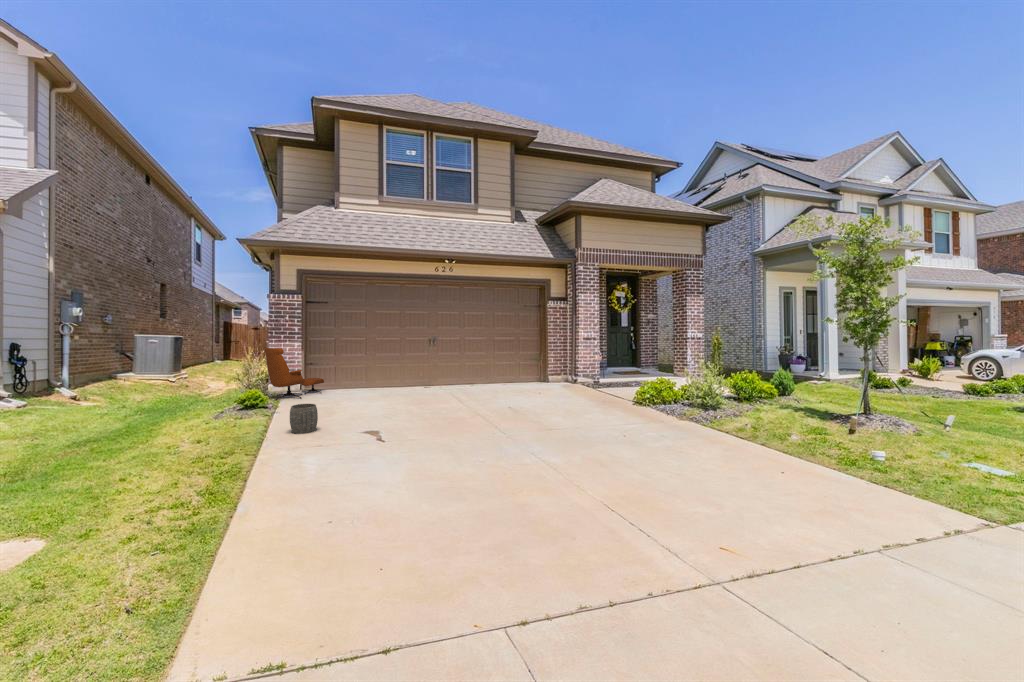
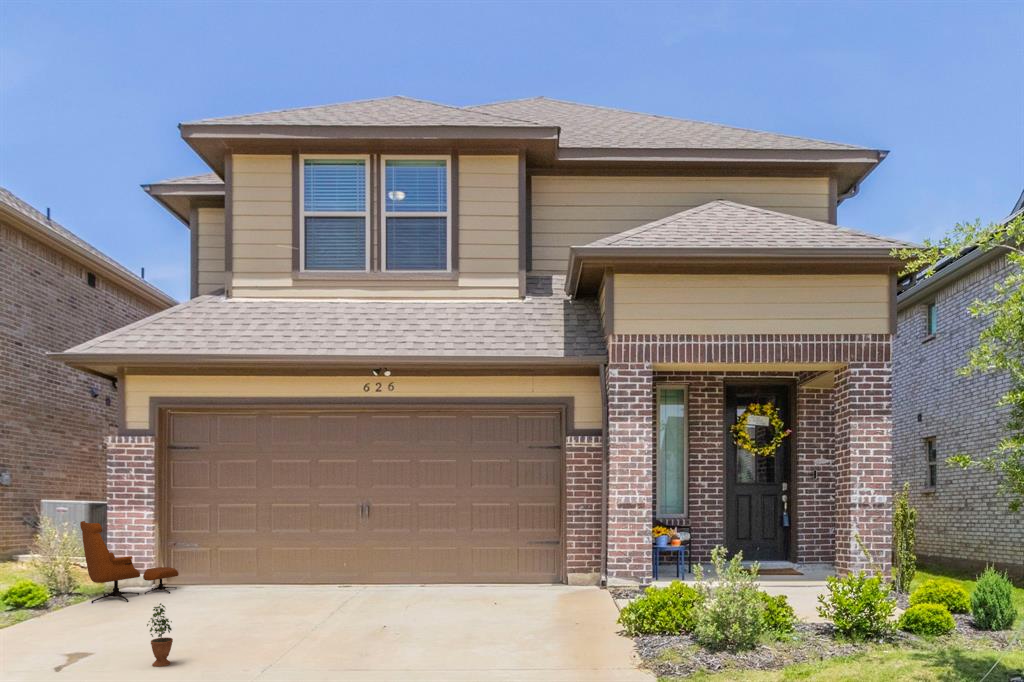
potted plant: none [390,390,406,430] -> present [147,603,173,667]
woven basket: present [290,404,318,434] -> none [21,617,62,662]

